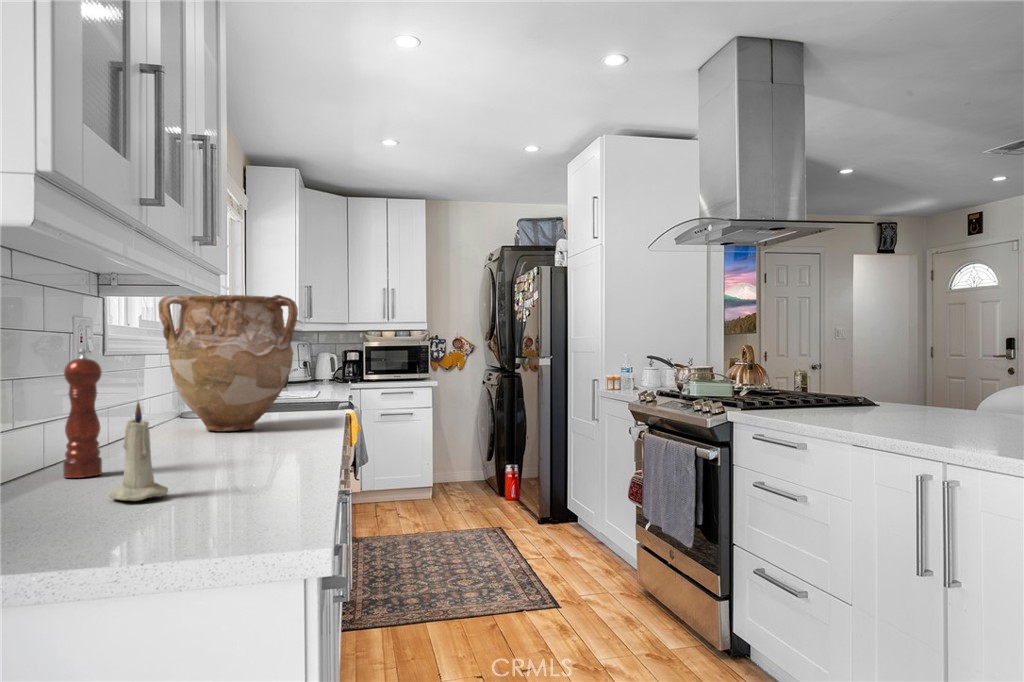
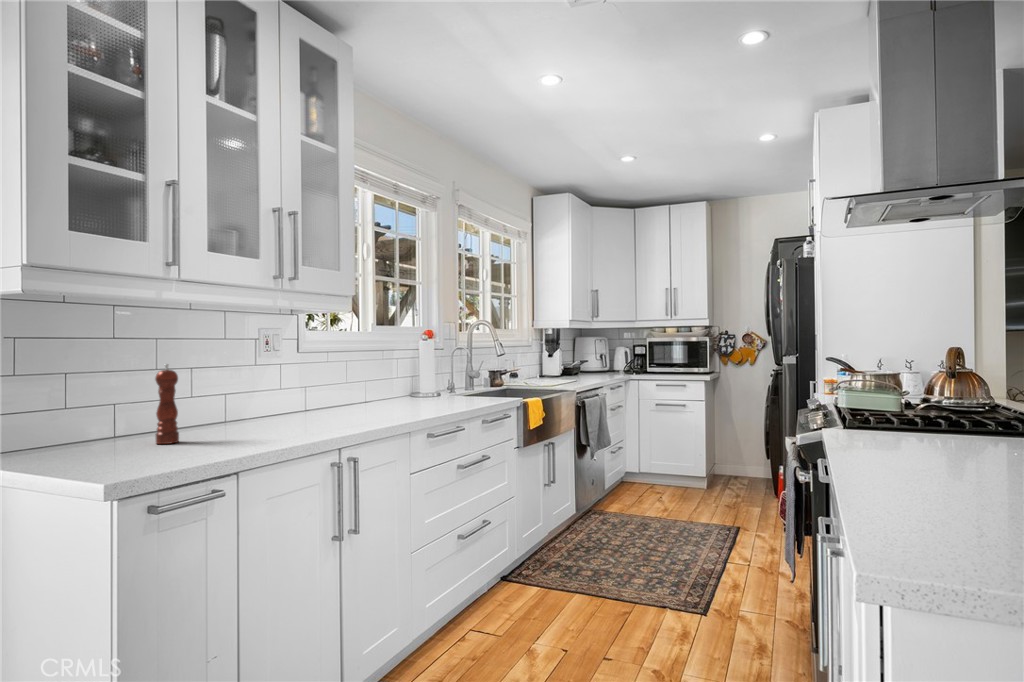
vase: present [158,294,298,431] -> none [311,316,409,417]
candle: present [109,402,168,501] -> none [105,400,141,463]

